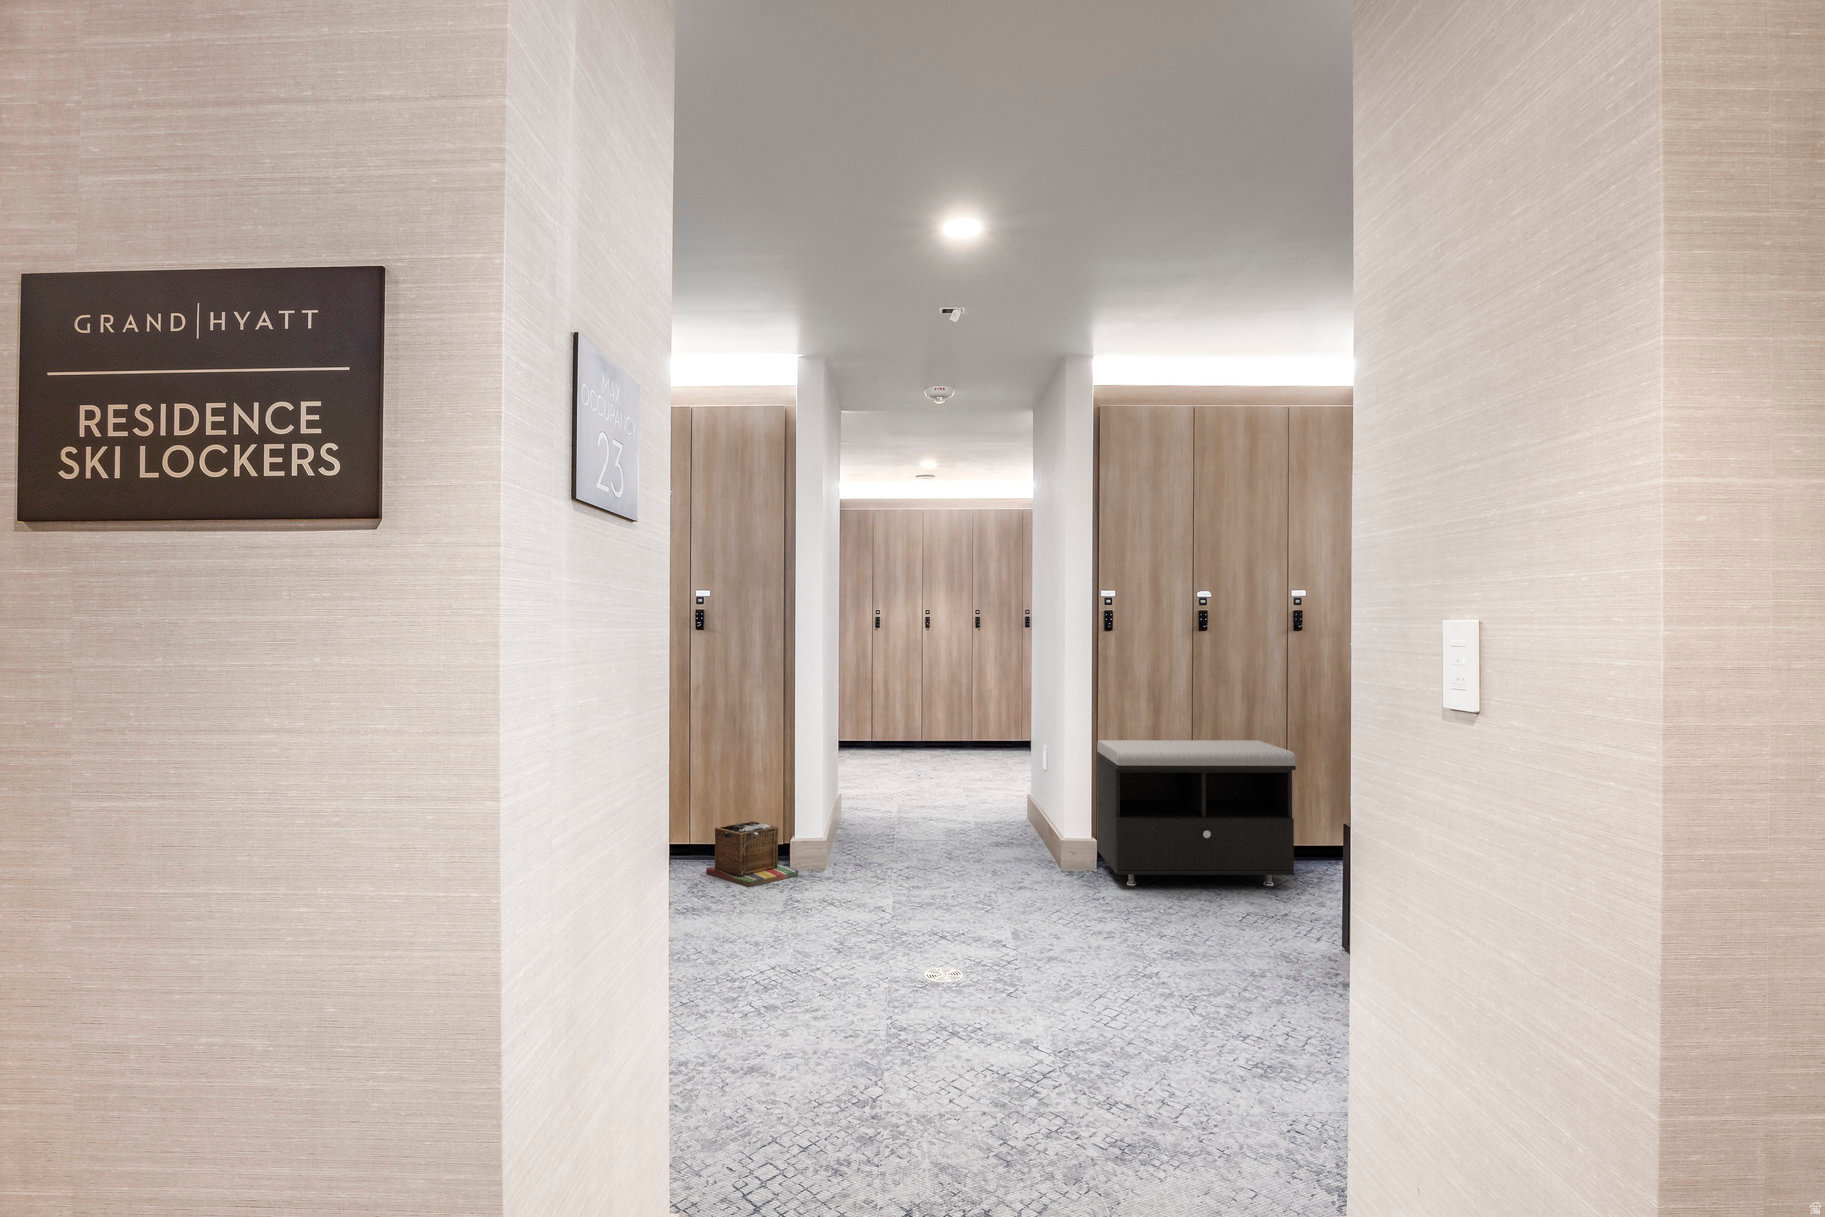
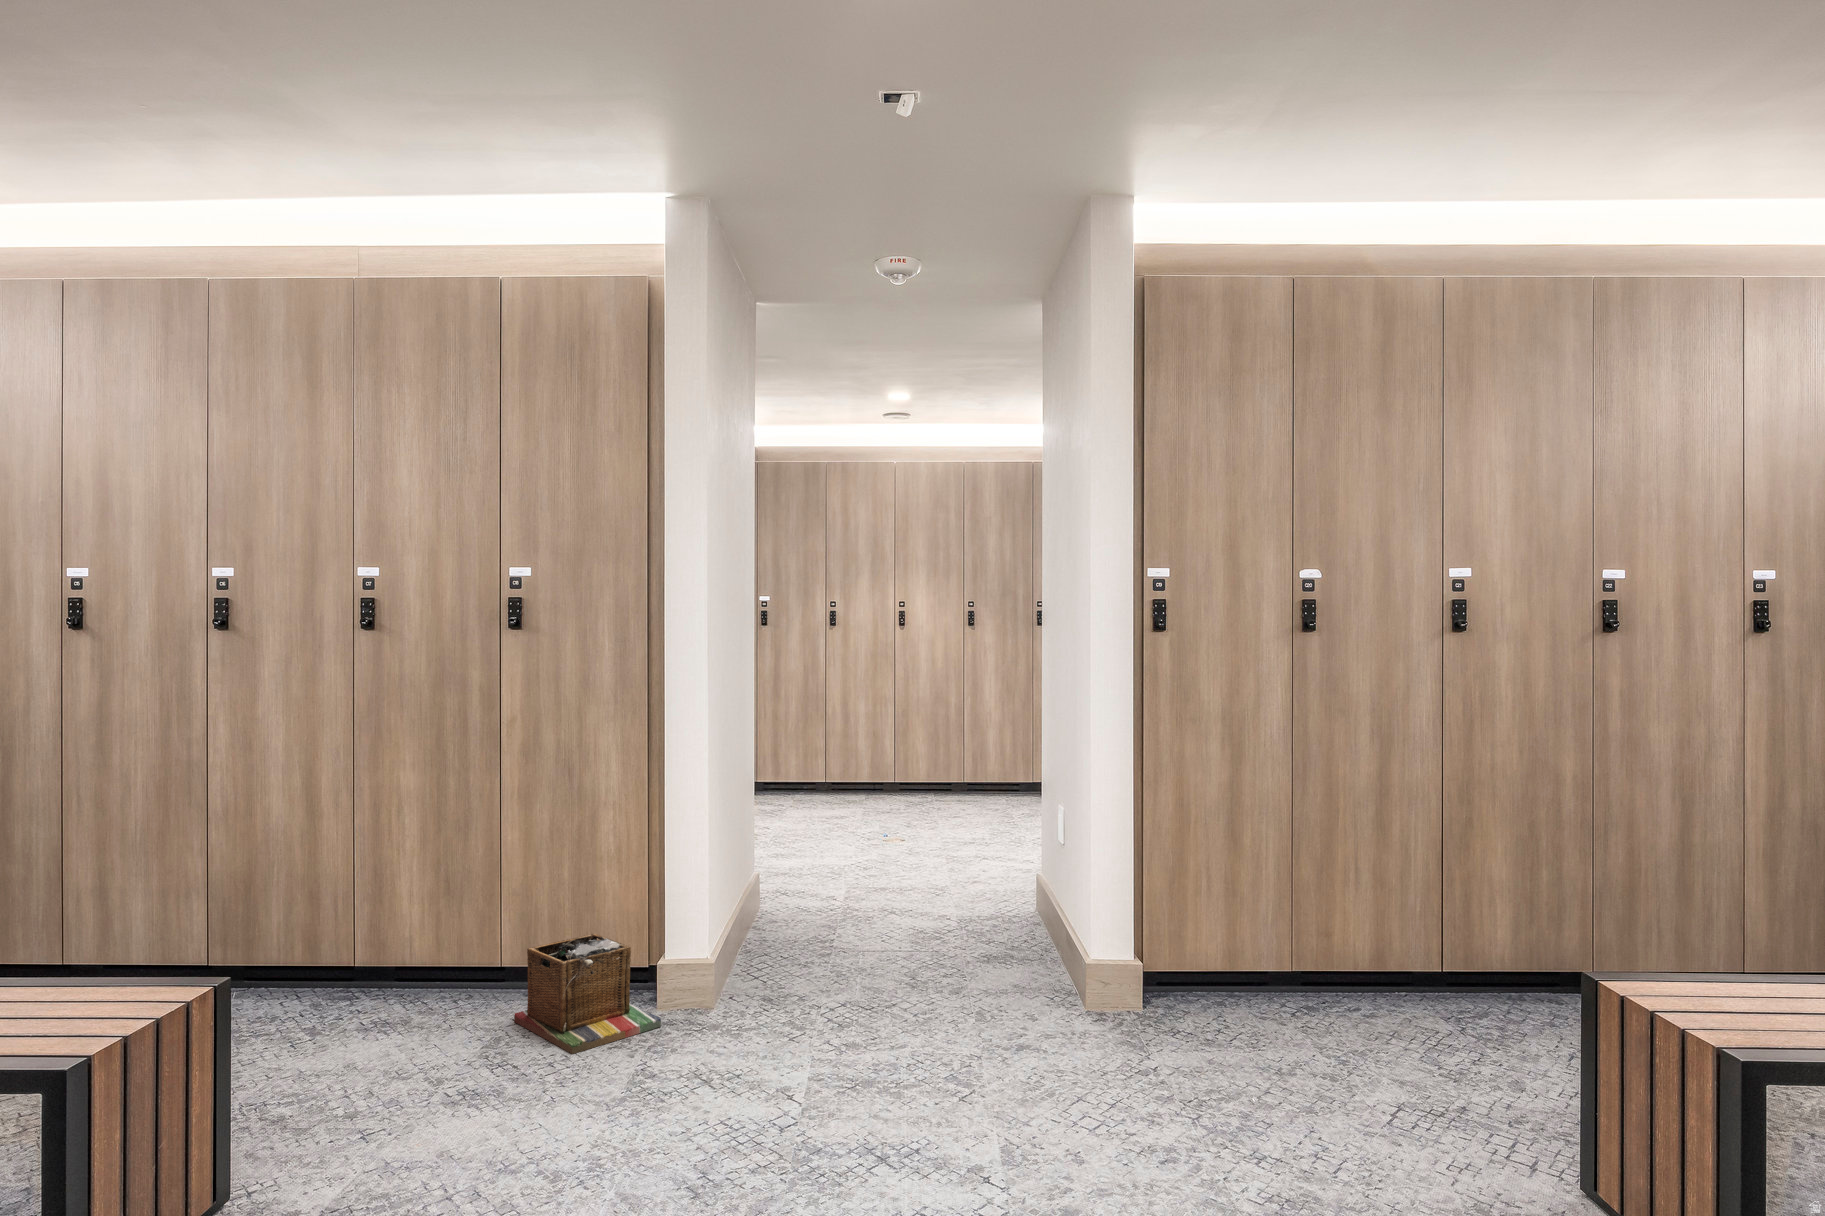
storage bench: present [1097,740,1296,886] -> none [1143,804,1475,1050]

